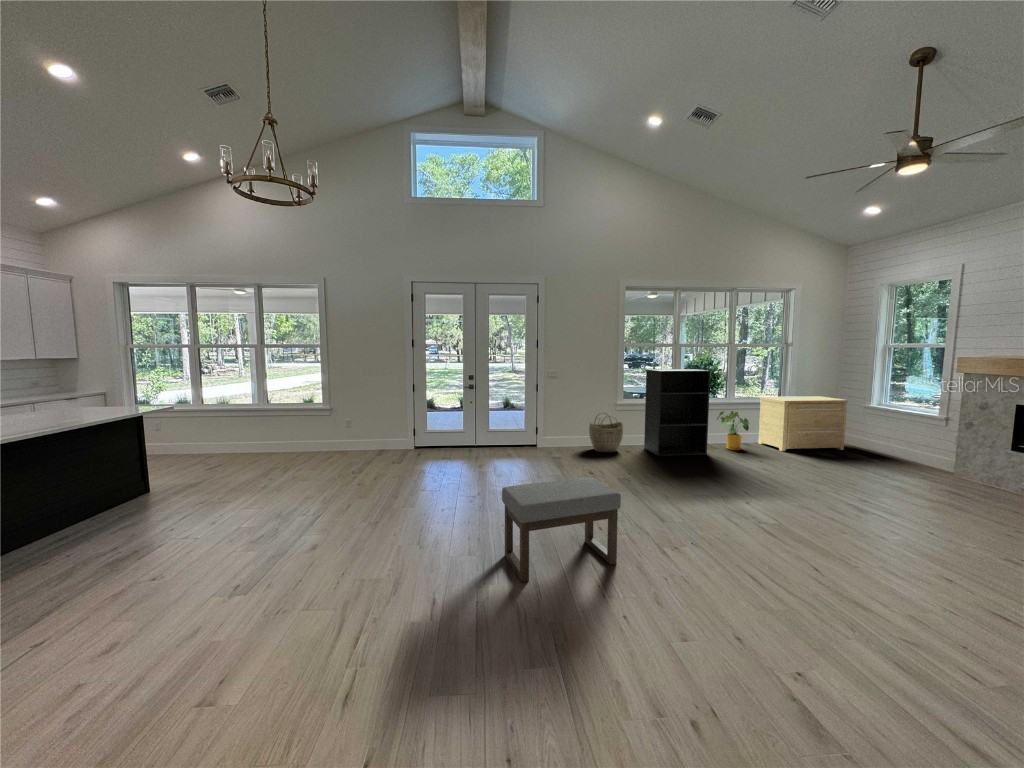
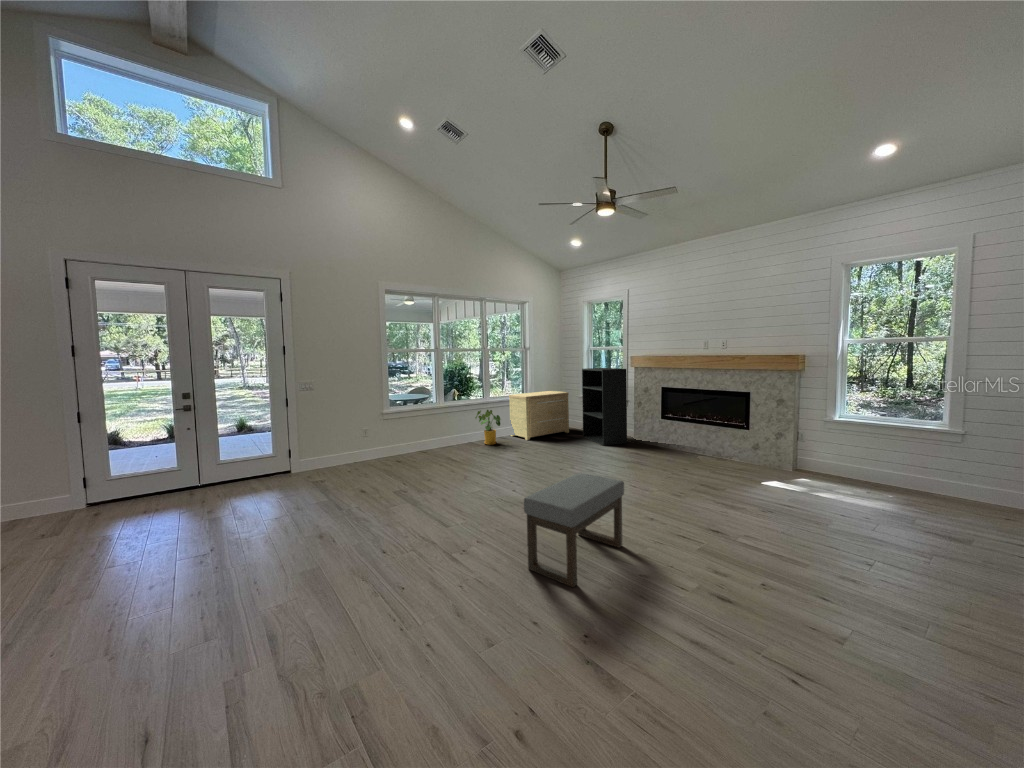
bookshelf: present [644,369,710,456] -> present [582,368,627,446]
woven basket: present [589,413,623,452] -> none [350,424,387,467]
ottoman: present [502,477,621,582] -> present [524,473,624,587]

